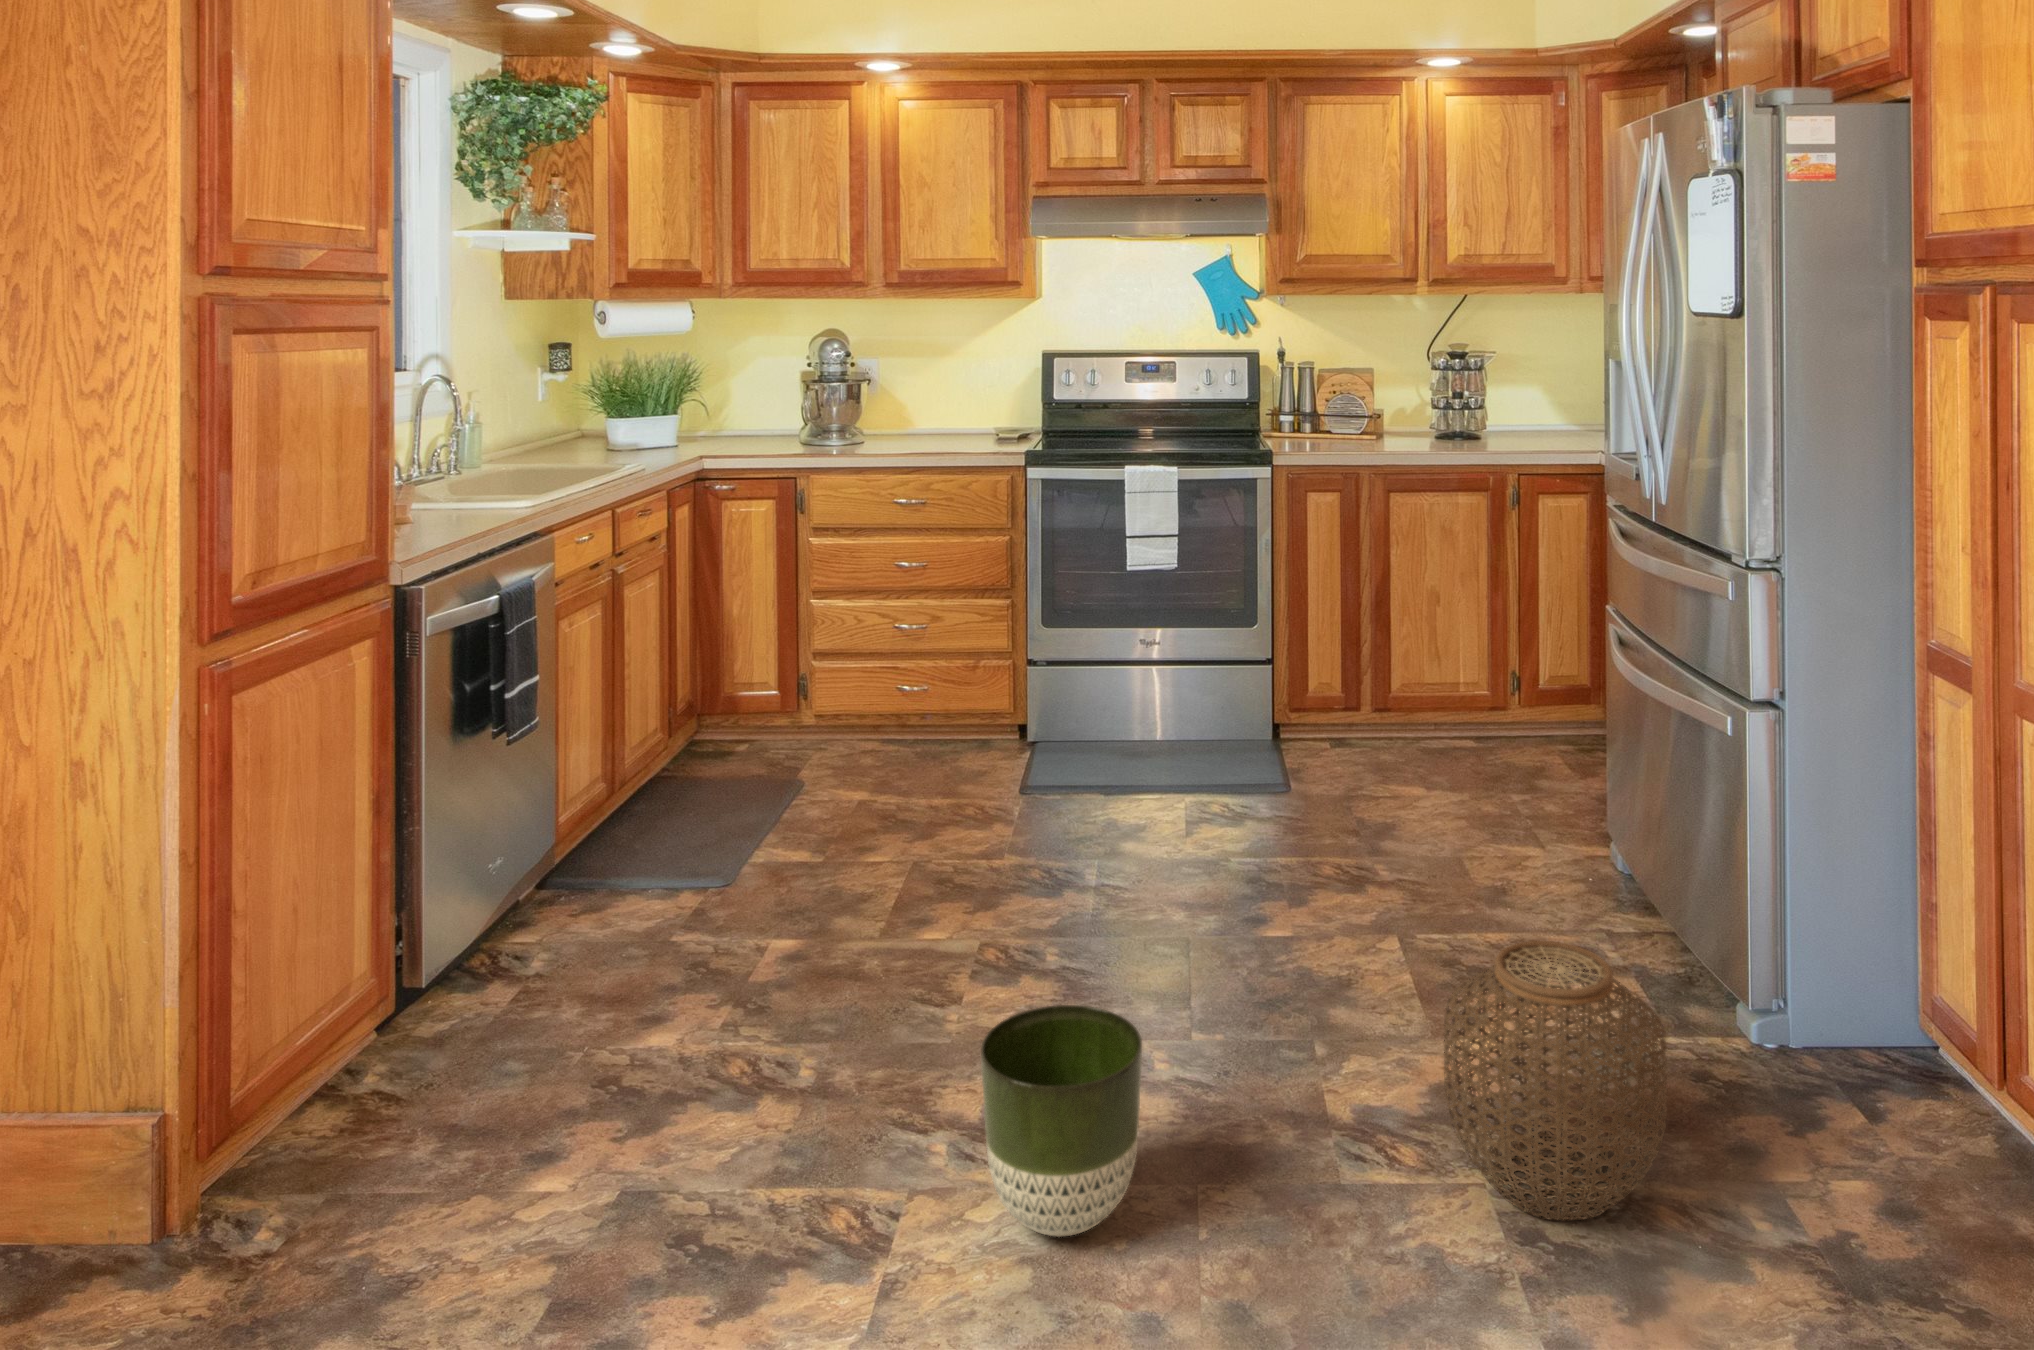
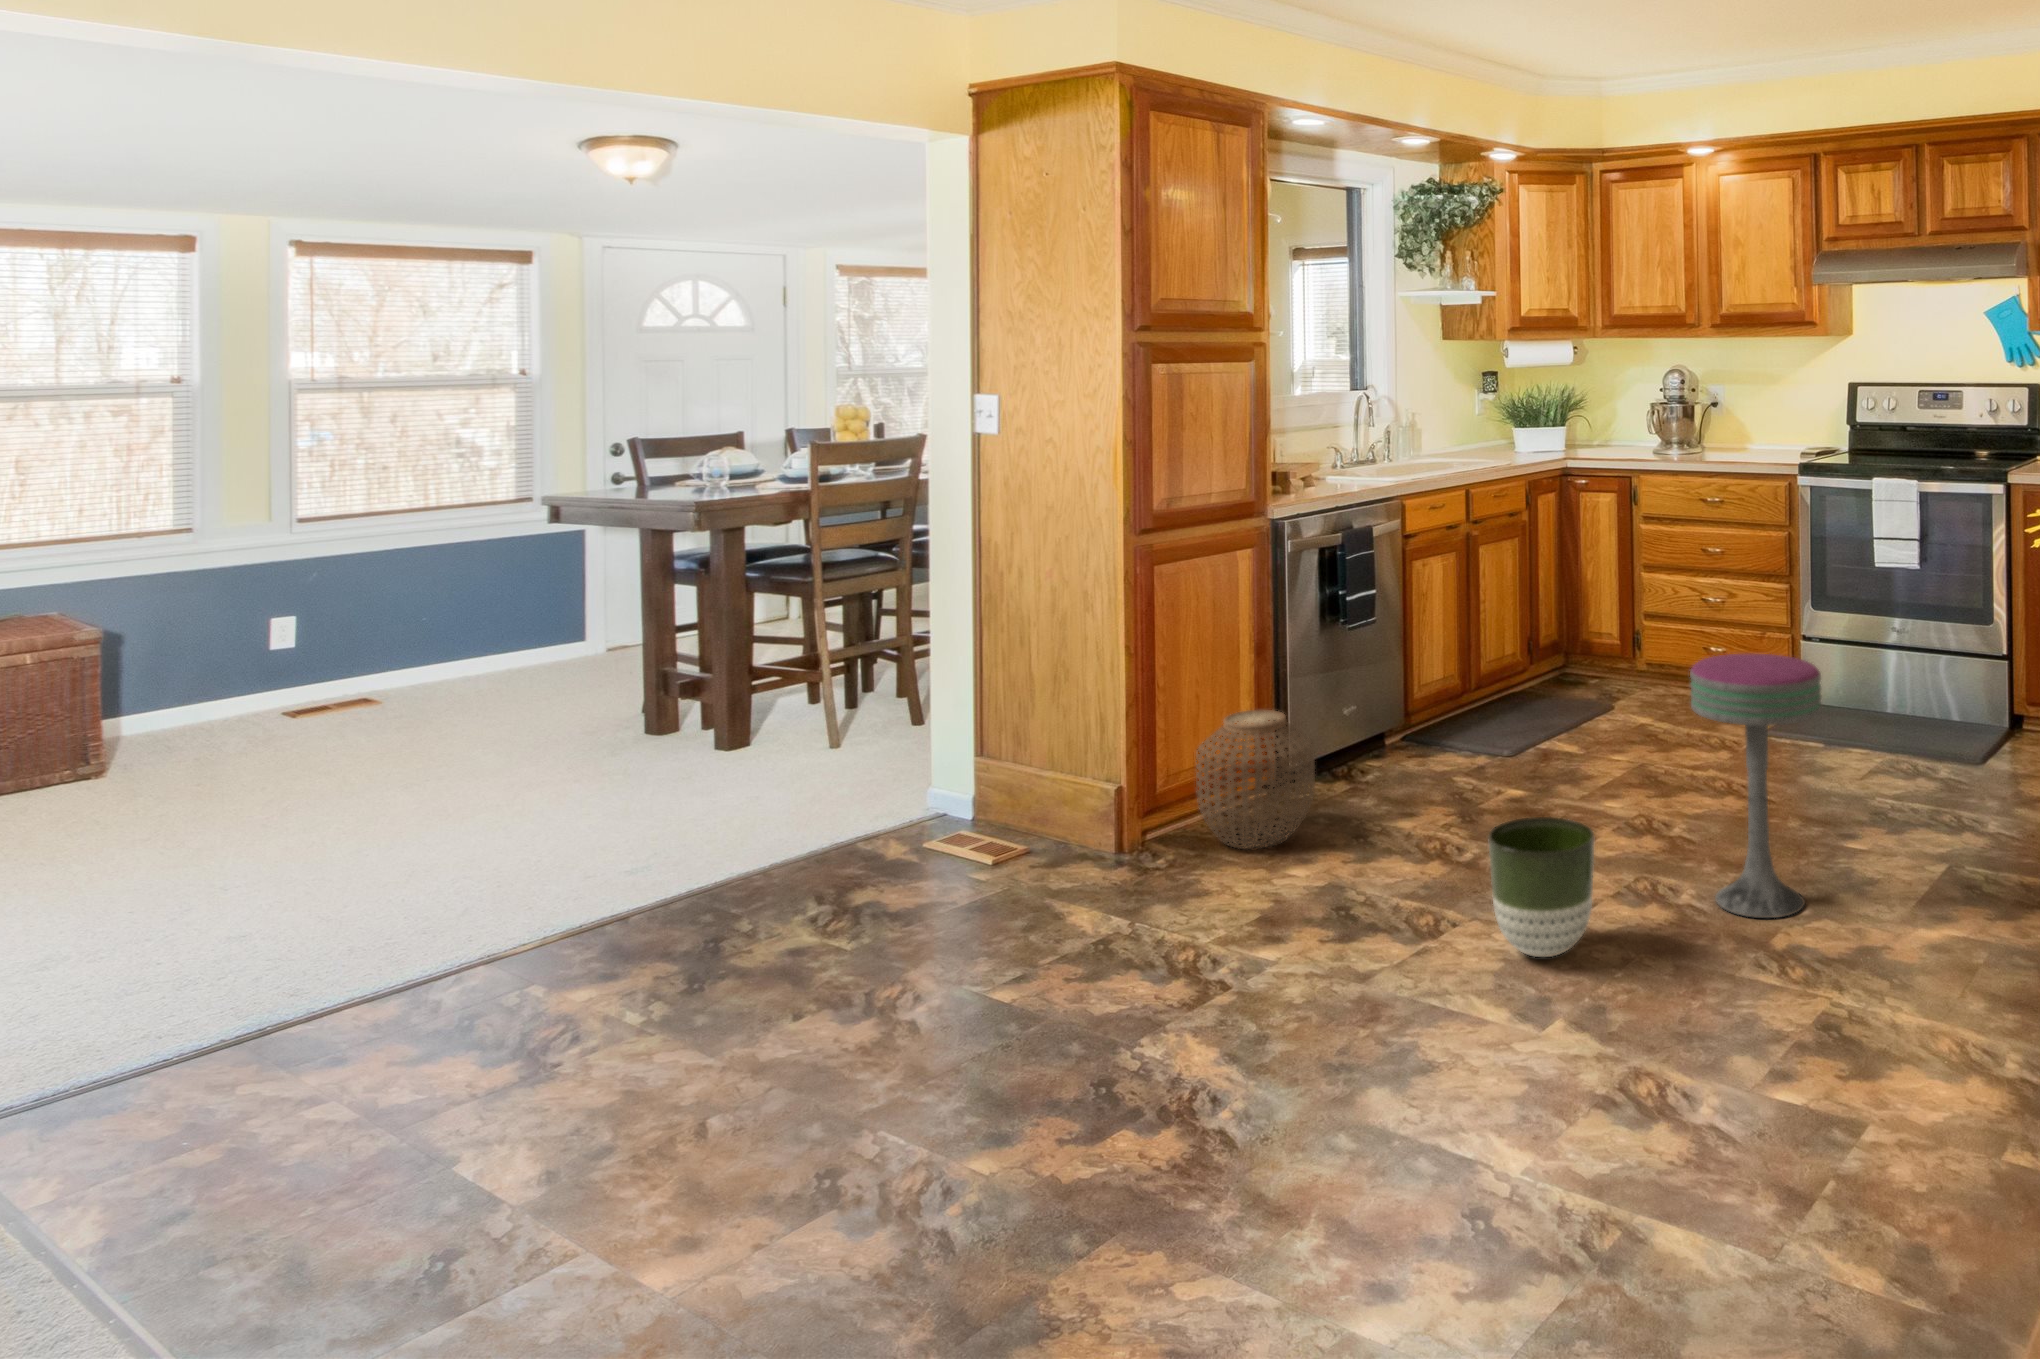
bar stool: none [1164,711,1336,1071] -> present [1690,654,1822,918]
woven basket: present [1444,941,1667,1220] -> present [1196,710,1315,849]

